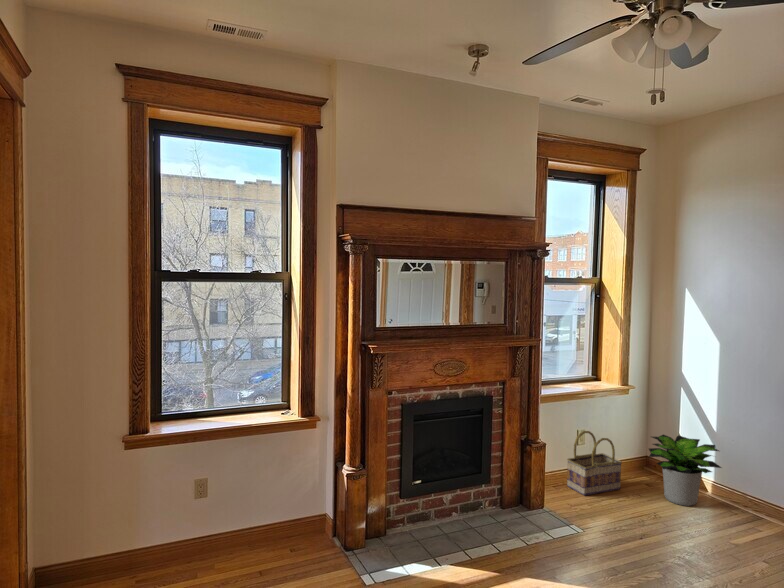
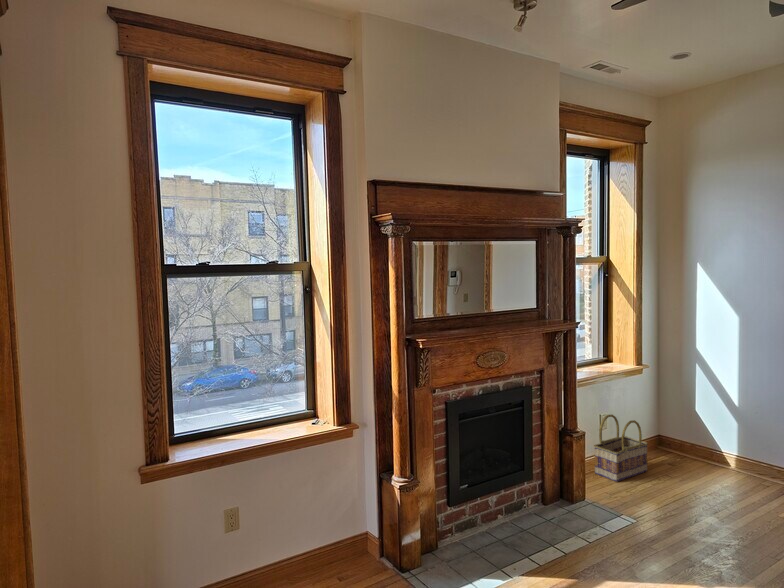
potted plant: present [649,435,721,506] -> none [673,411,754,482]

